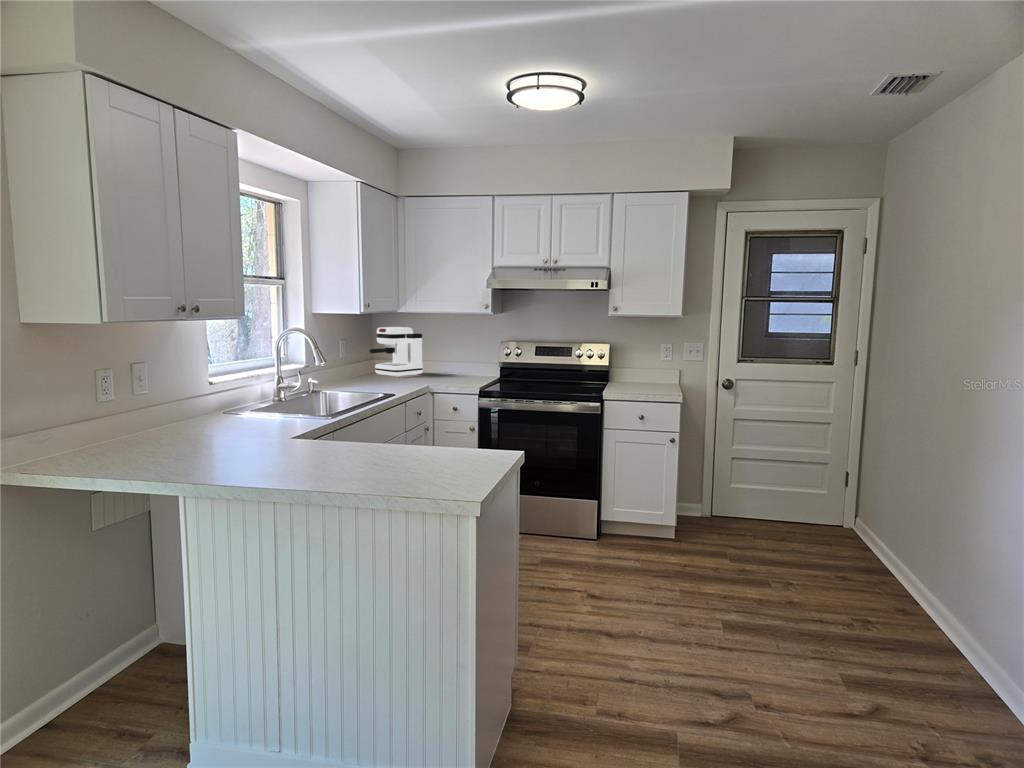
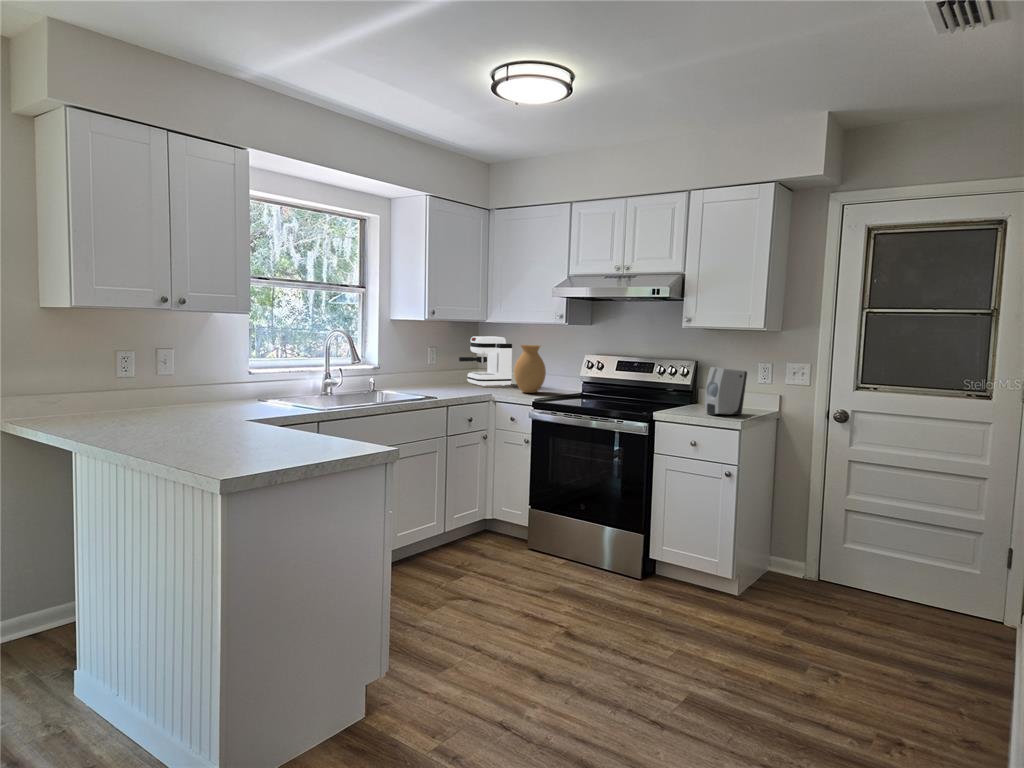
vase: none [438,334,469,381] -> present [514,345,546,393]
soap dispenser: none [631,349,663,390] -> present [705,367,747,415]

